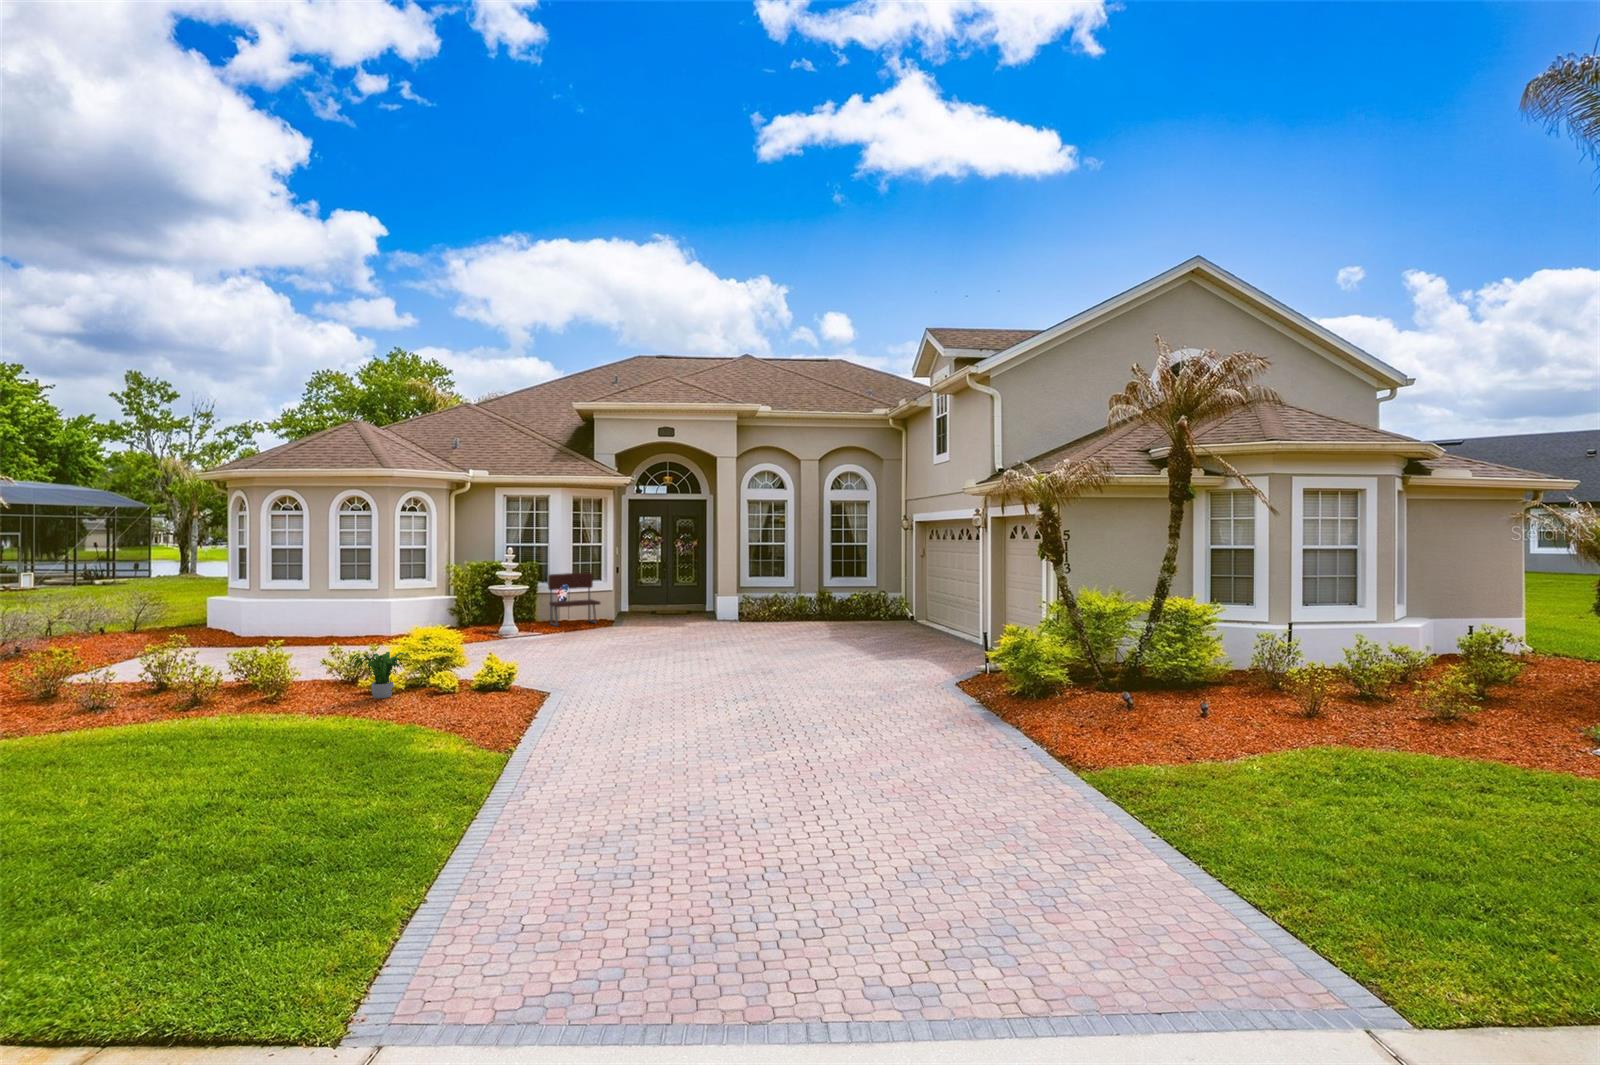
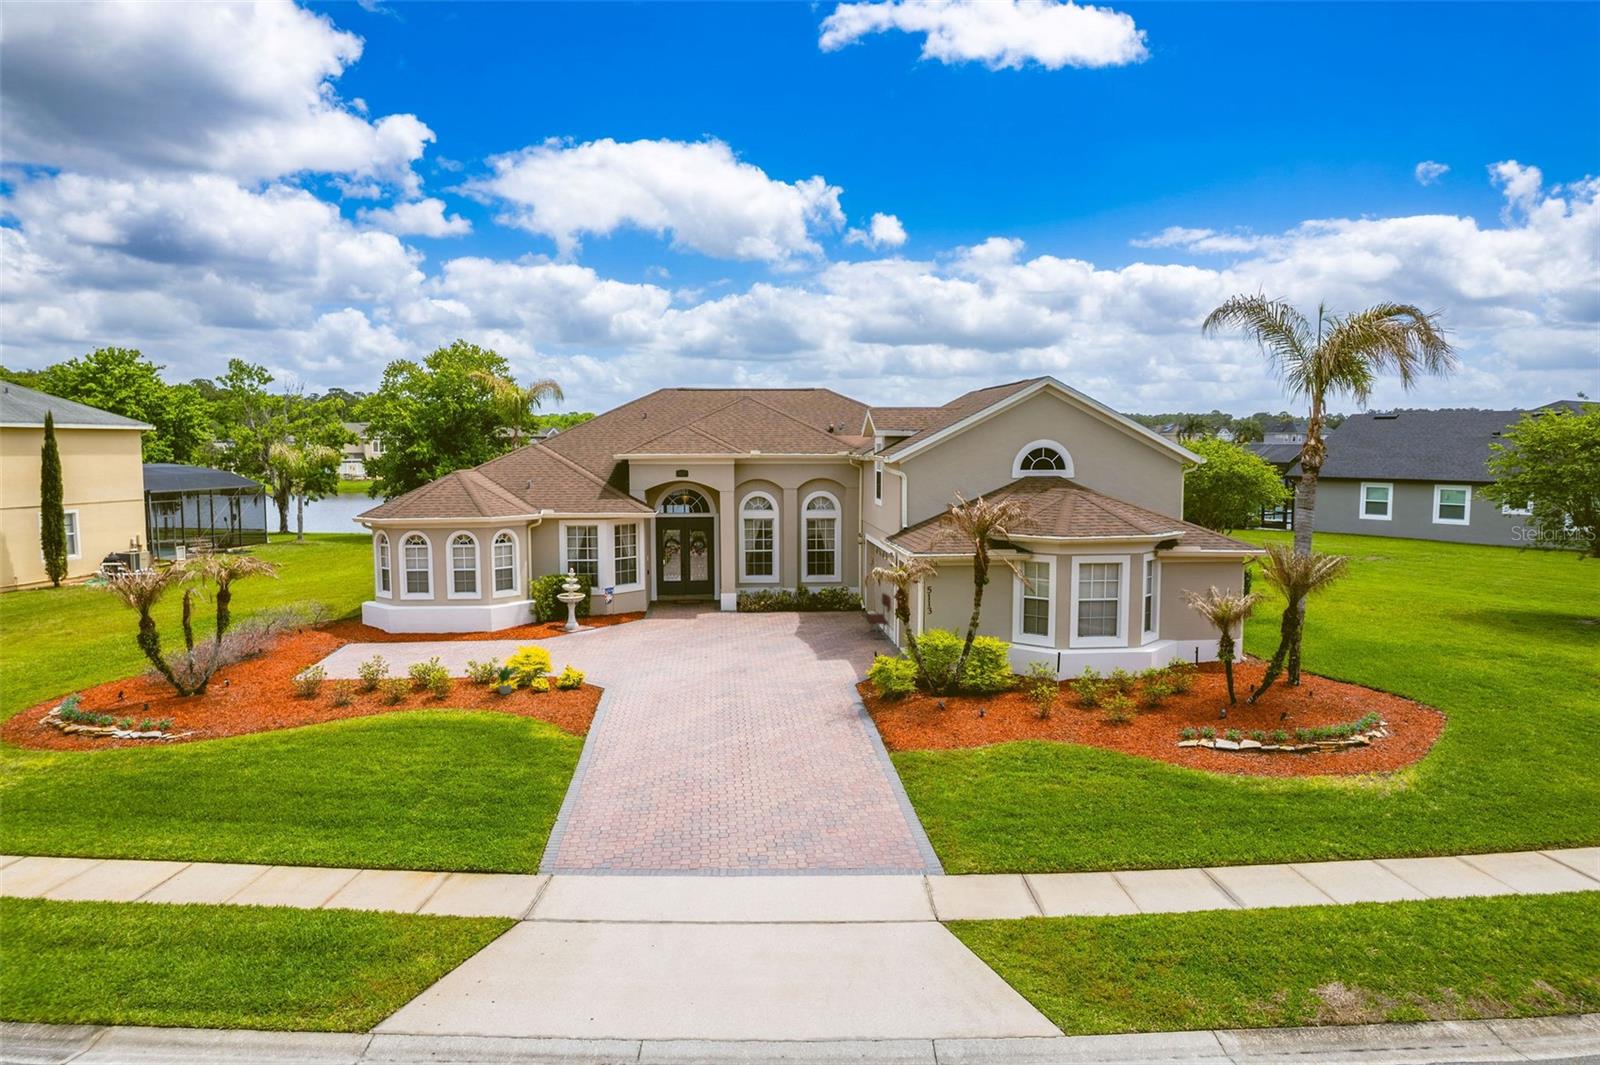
bench: present [548,573,600,626] -> present [865,593,891,639]

